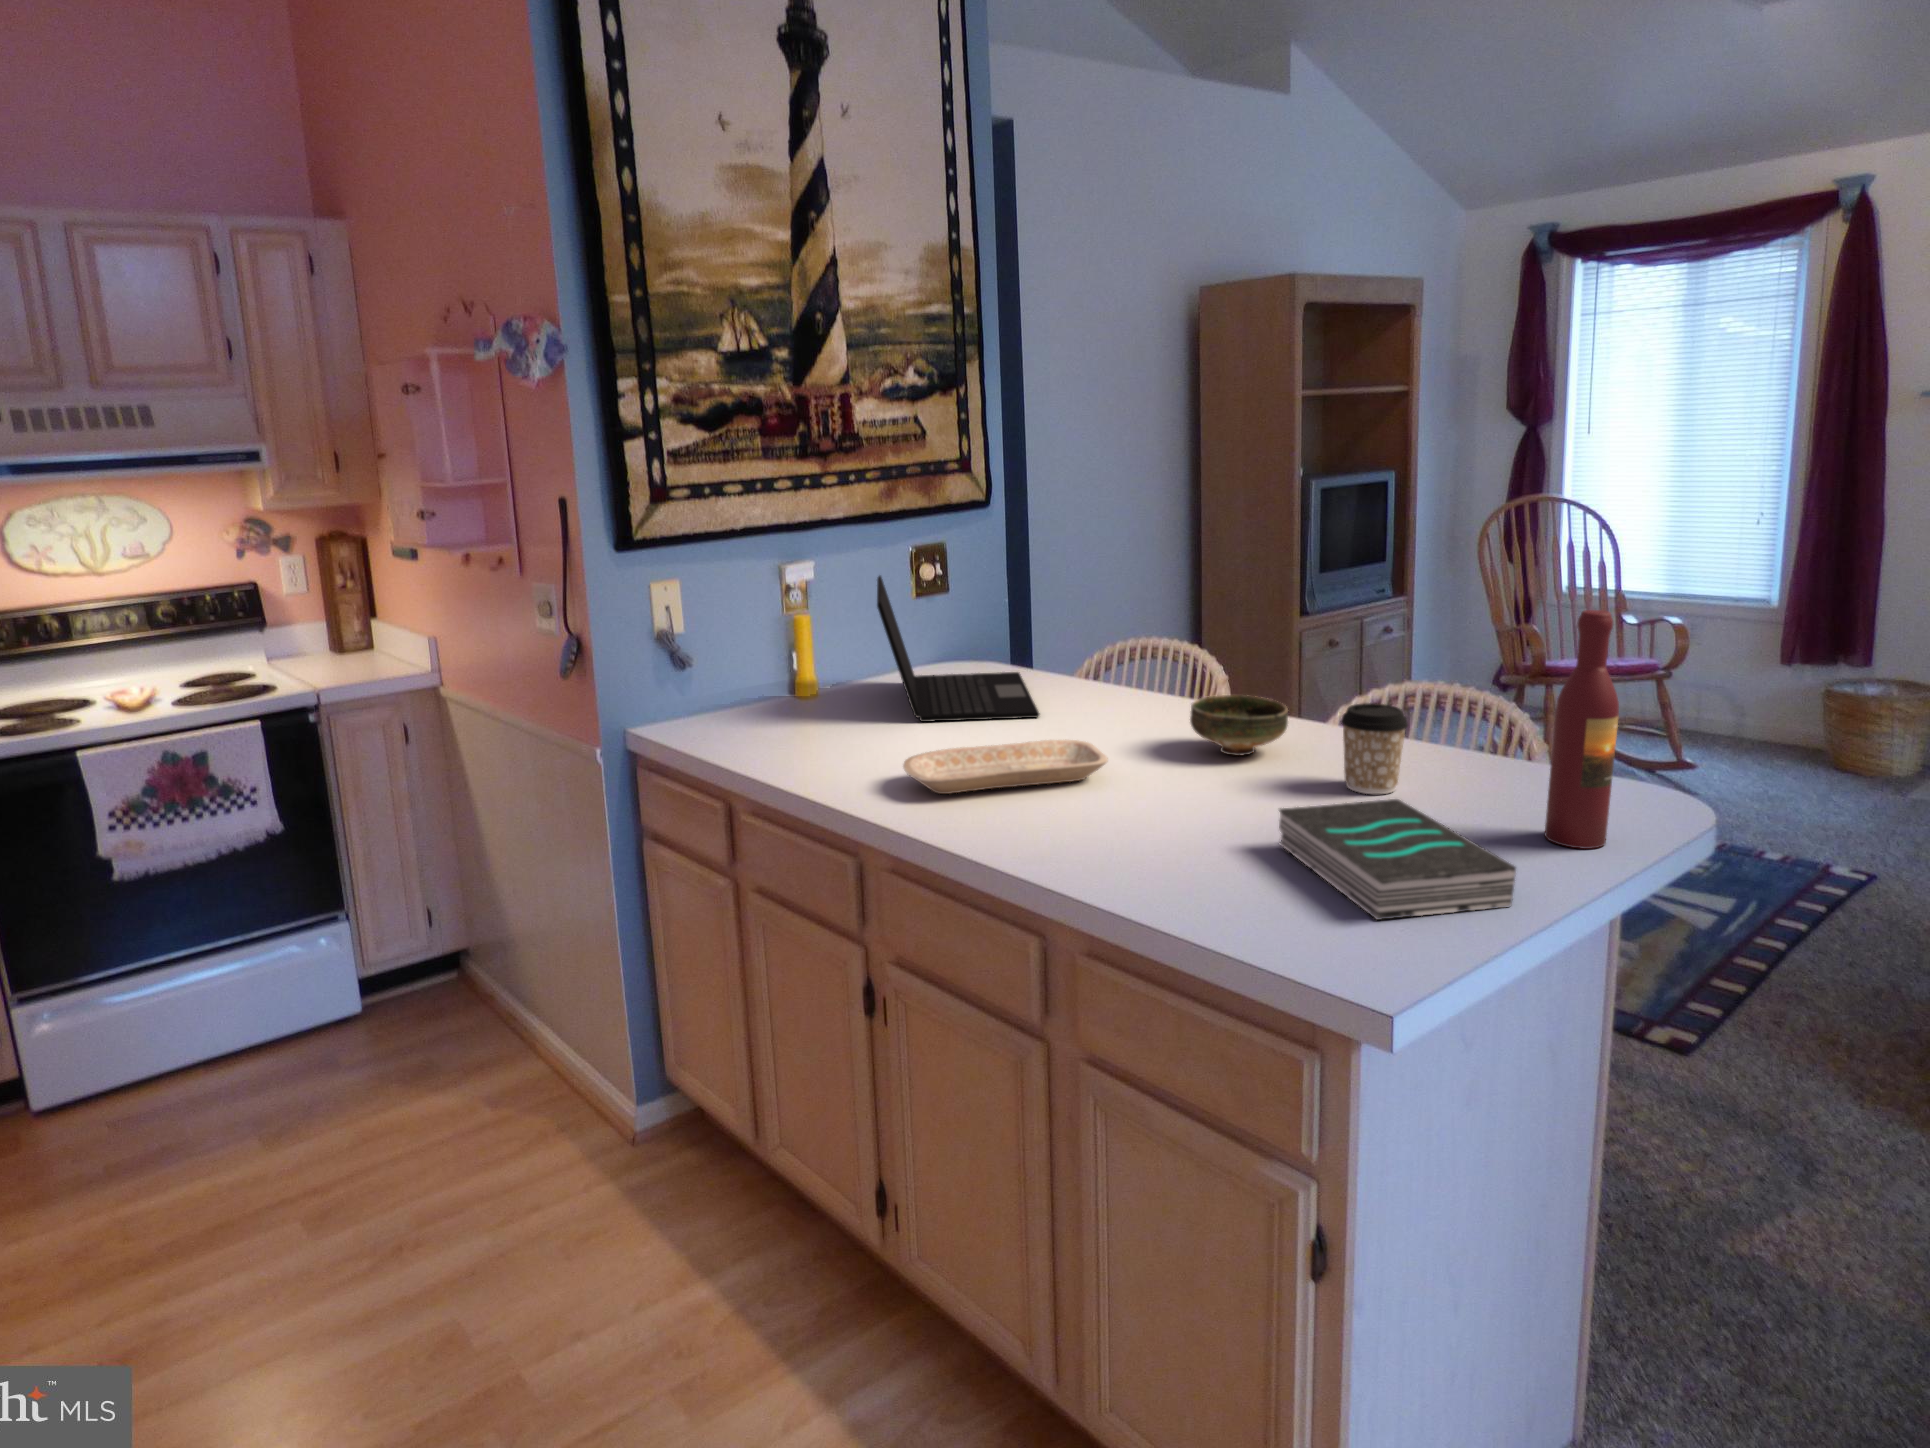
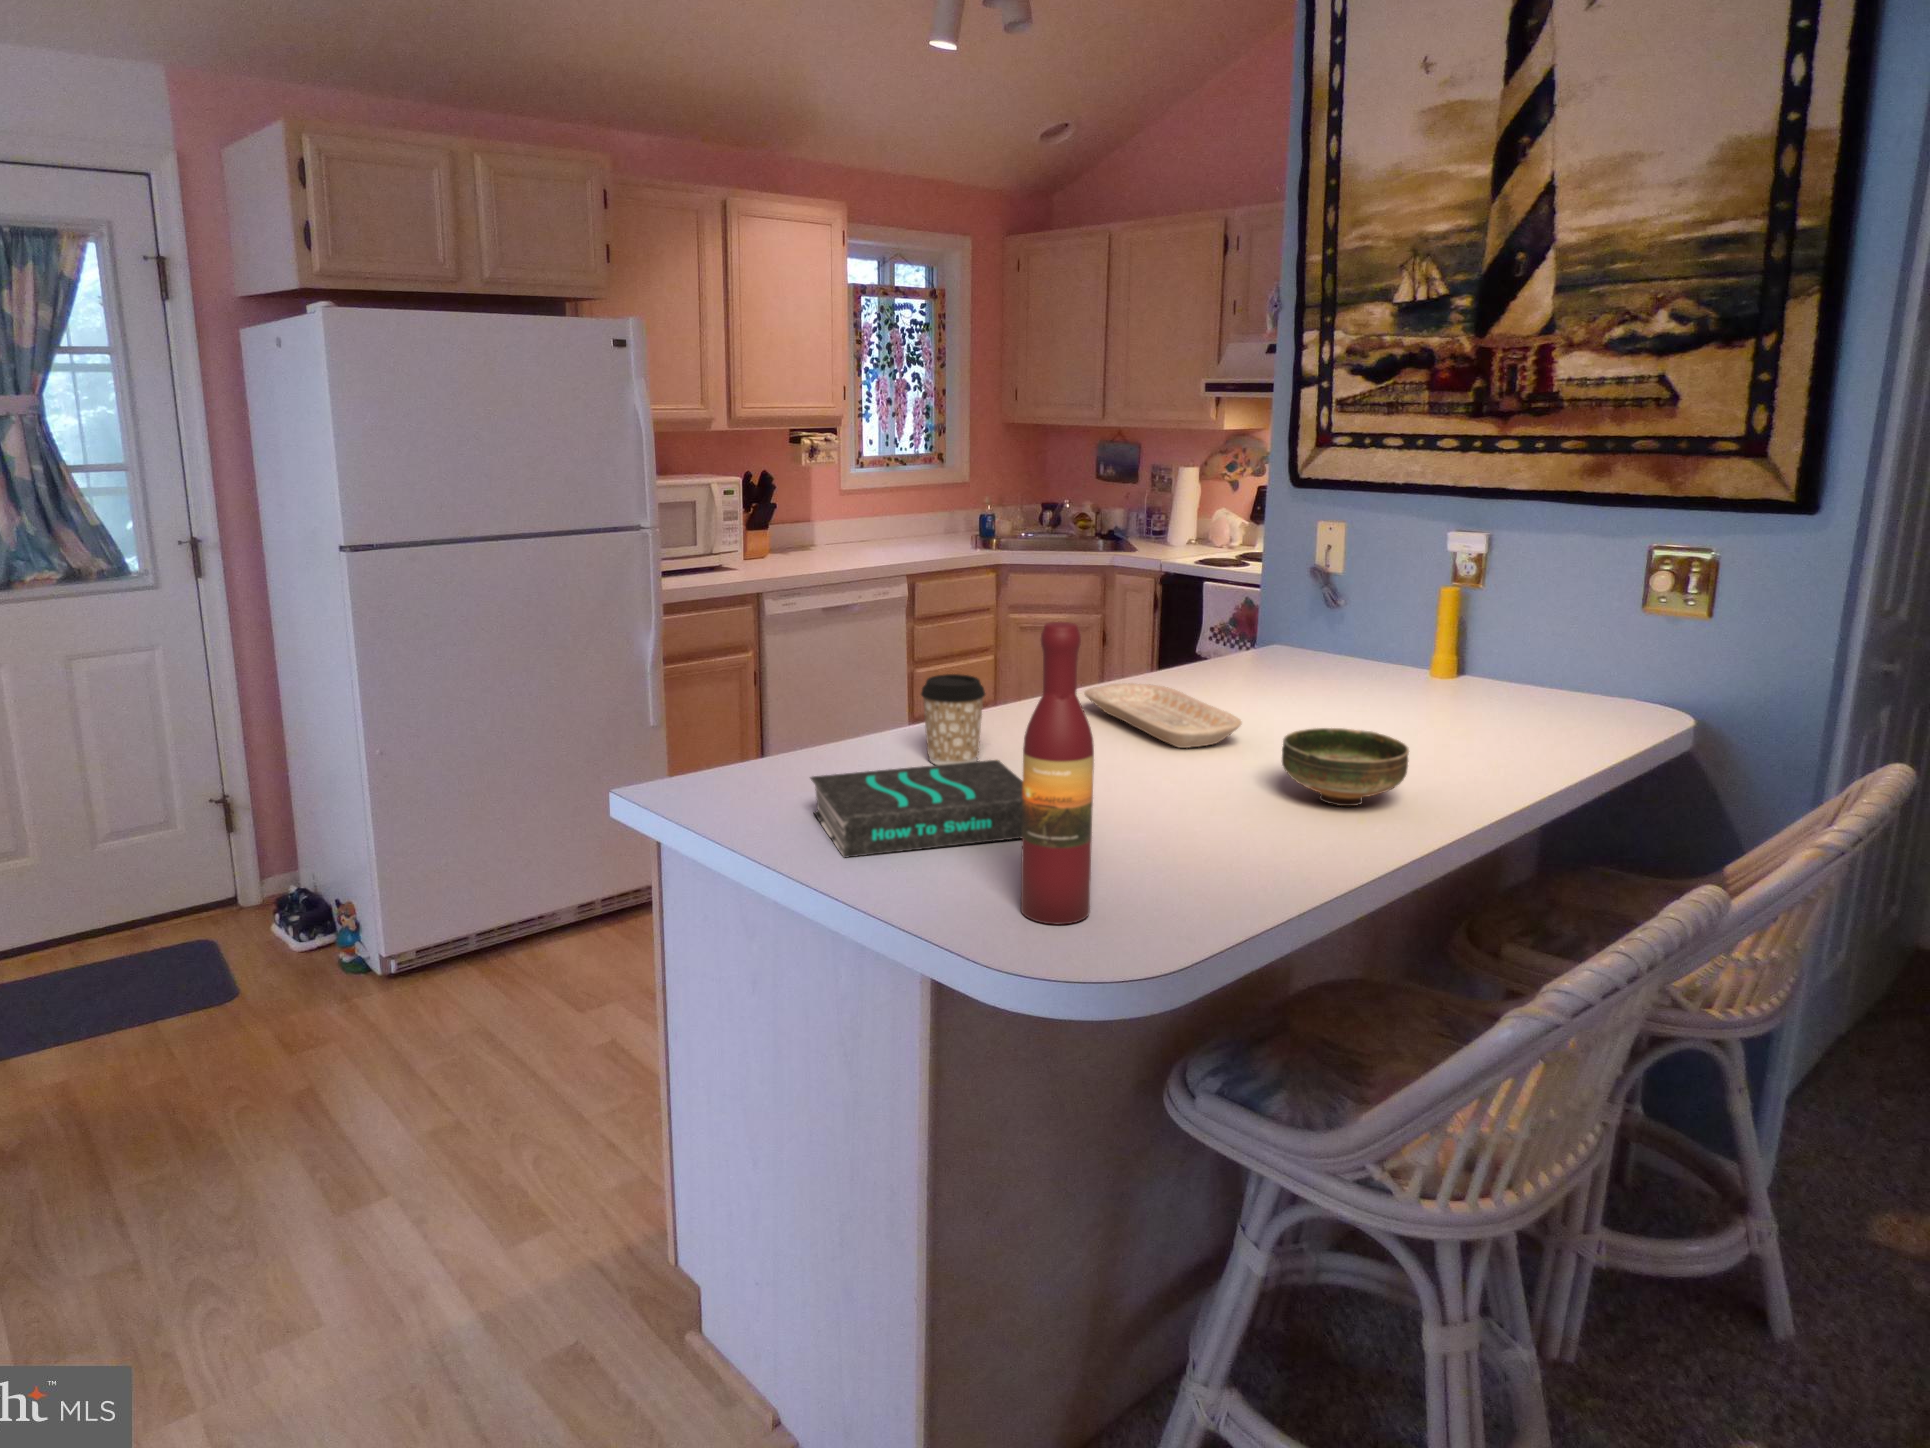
laptop: present [877,576,1040,722] -> none [1344,561,1626,737]
coffee cup: present [1341,703,1408,794] -> present [921,674,985,765]

